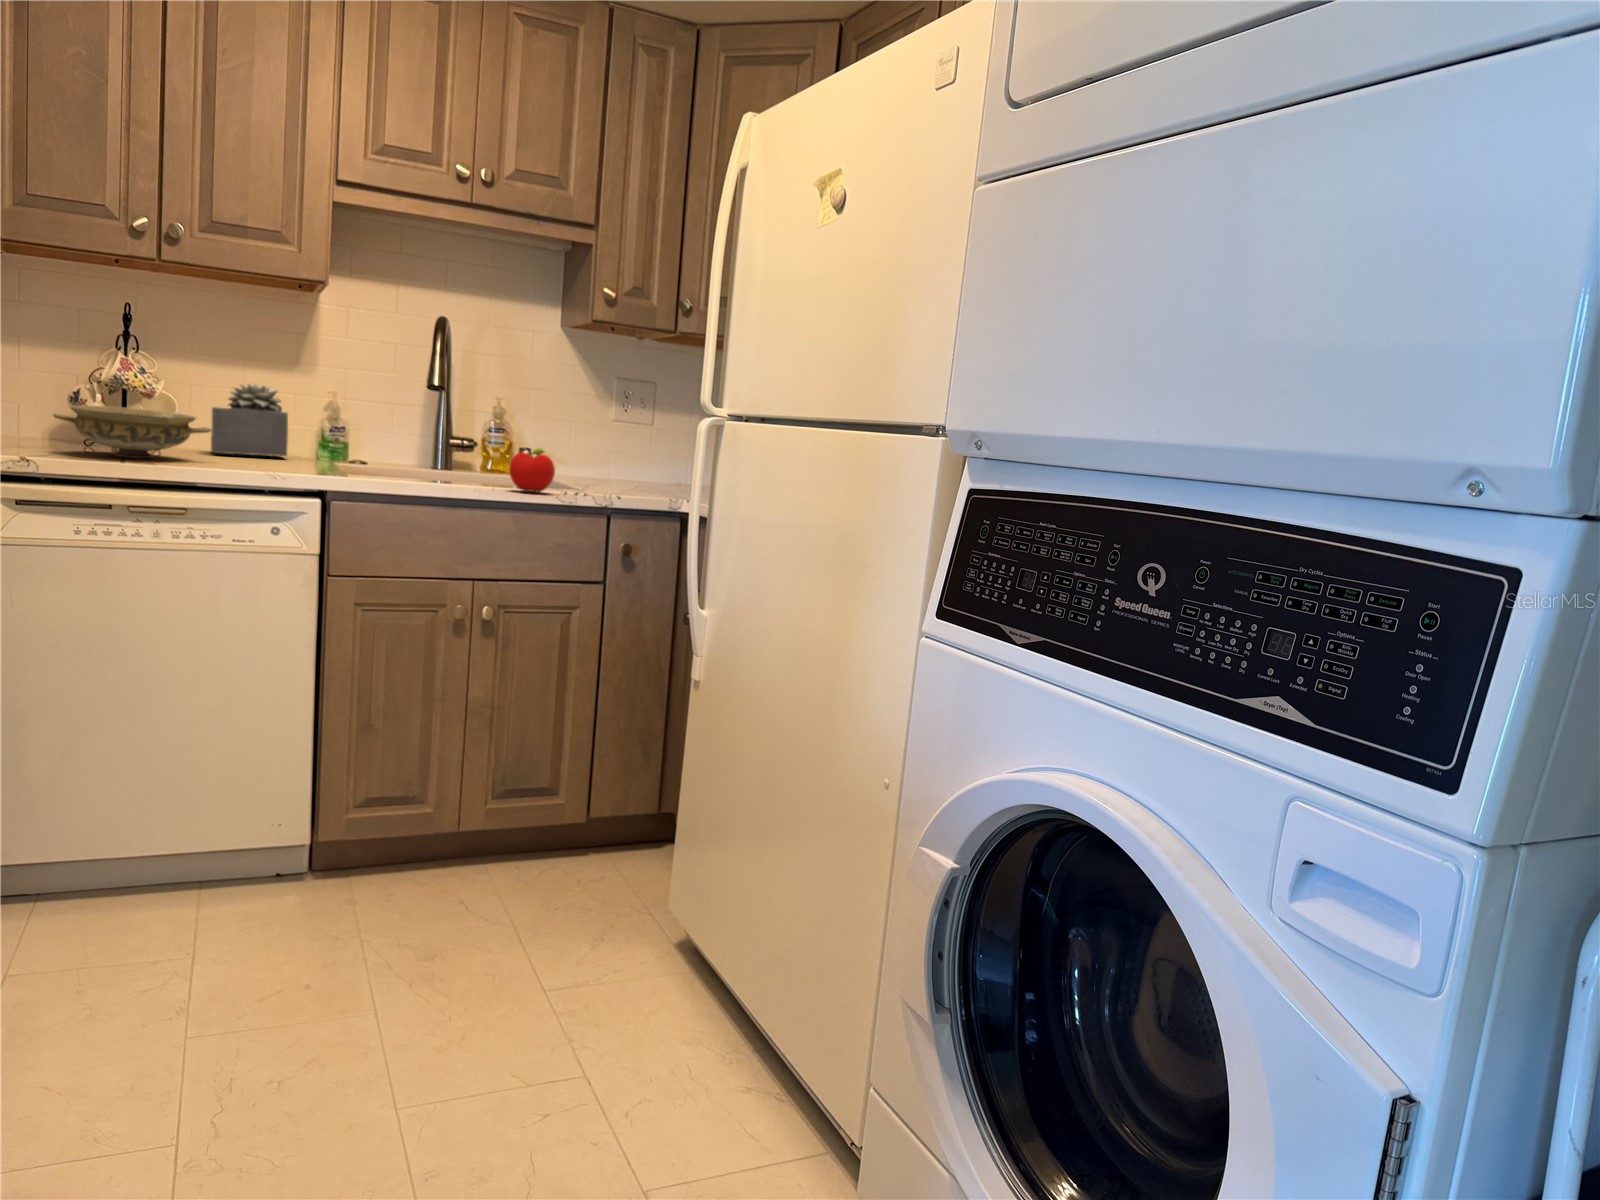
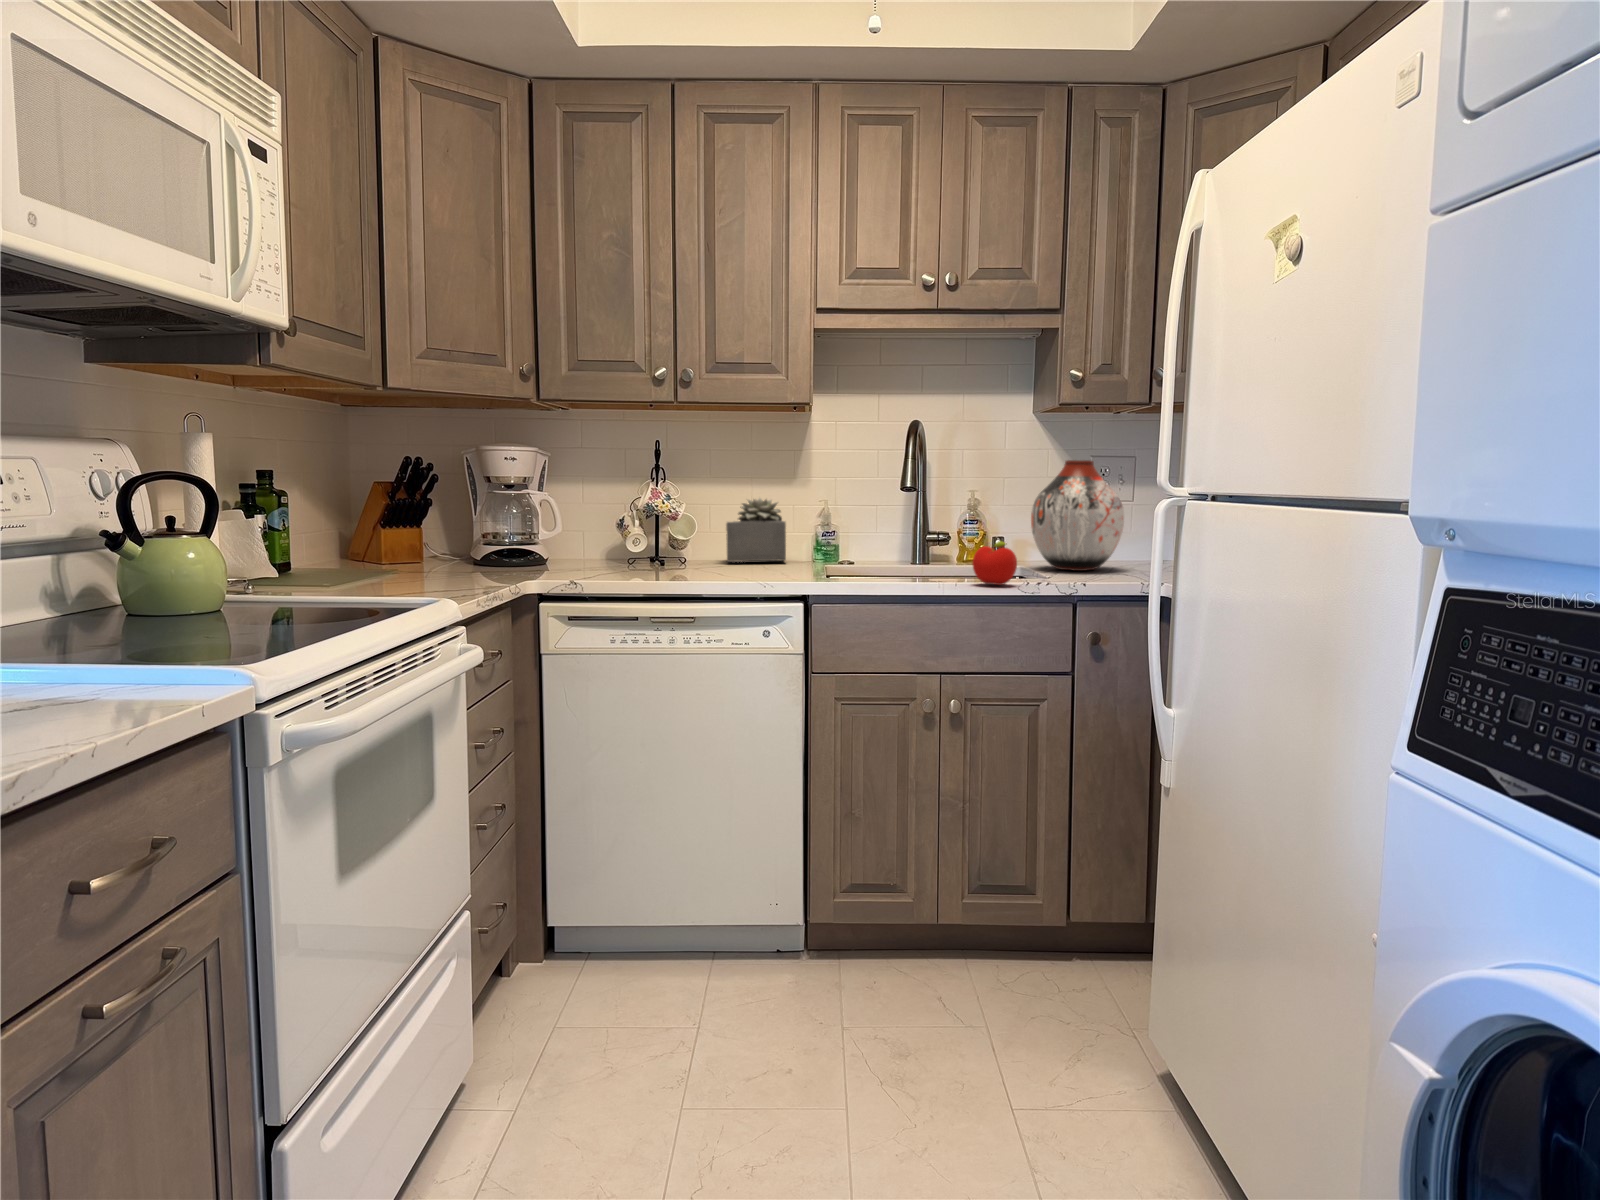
vase: none [560,376,649,486] -> present [1031,460,1124,571]
ceramic bowl: present [53,406,211,458] -> none [602,530,718,573]

